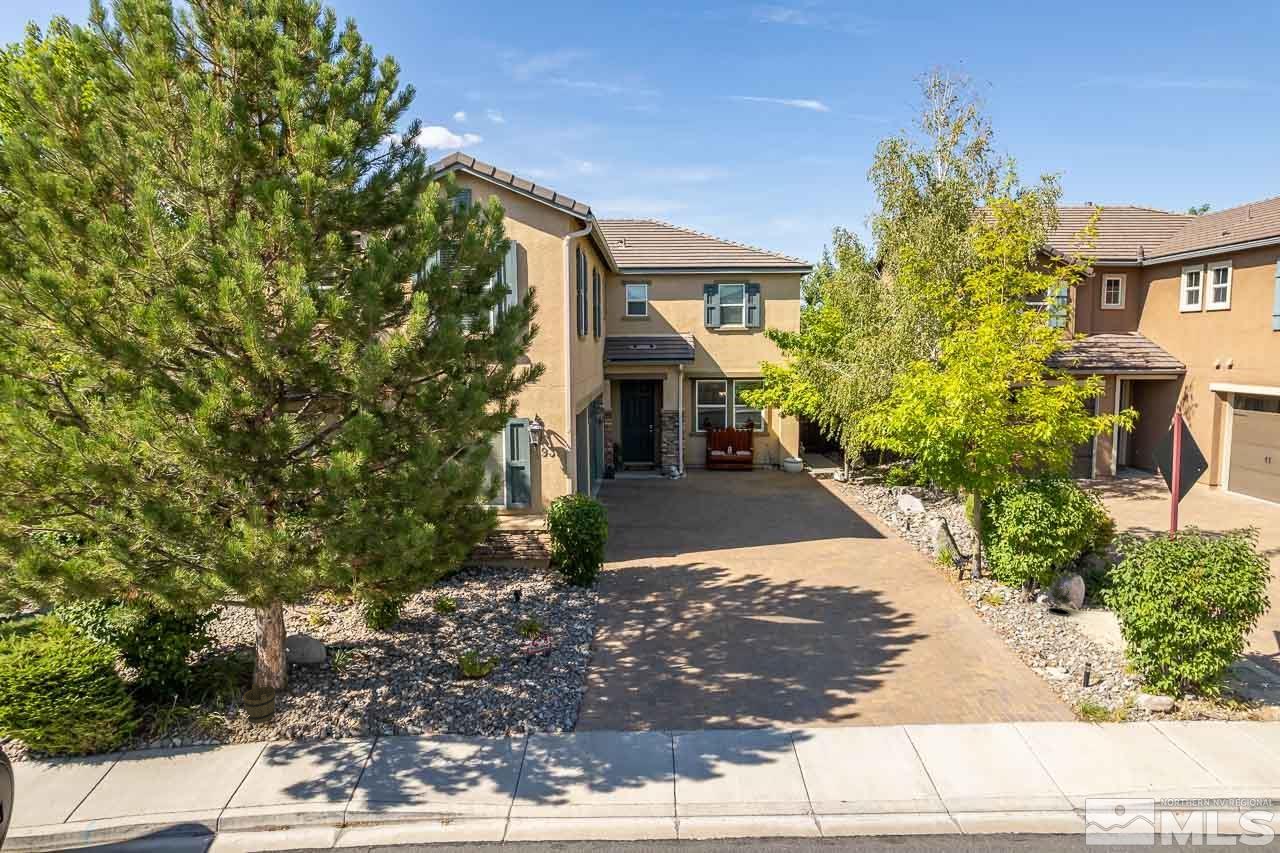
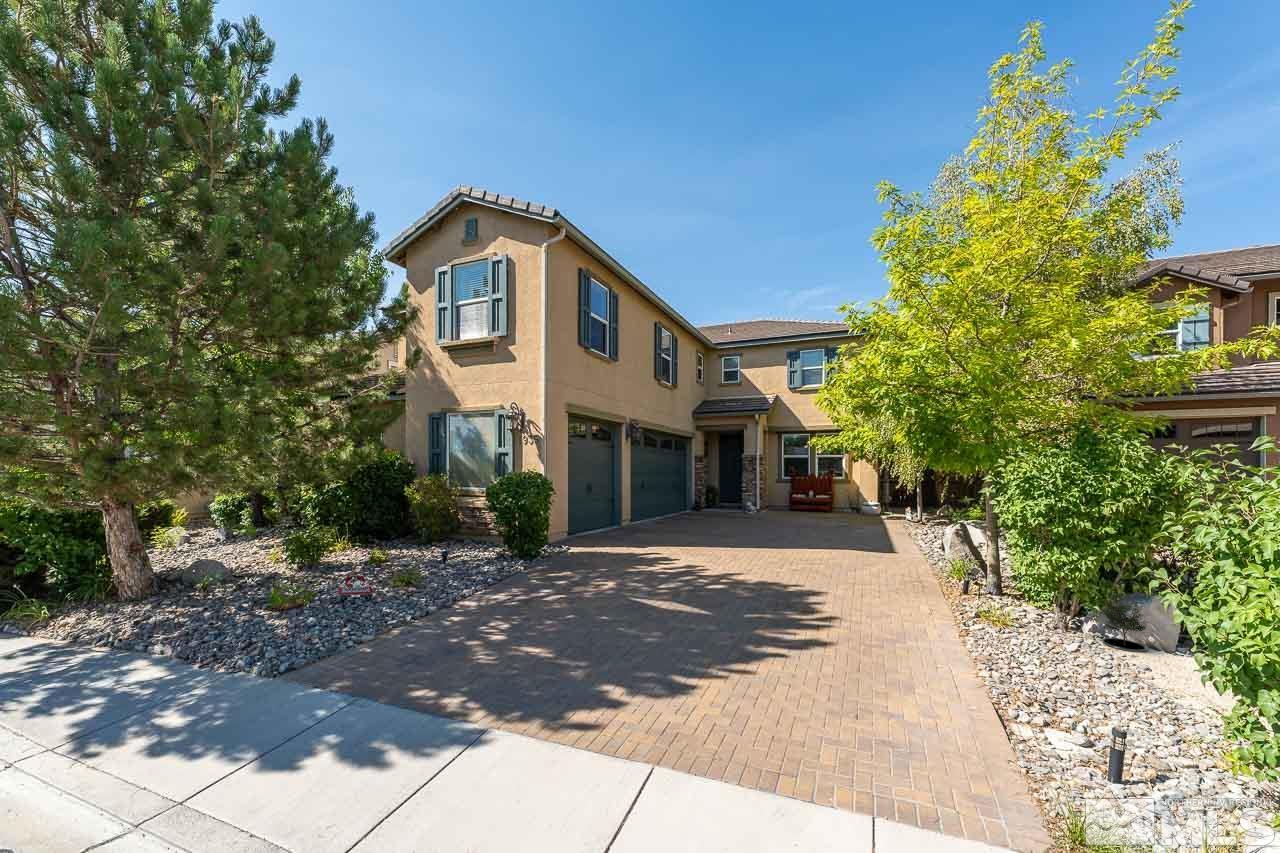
bucket: present [243,683,275,723] -> none [81,577,120,611]

